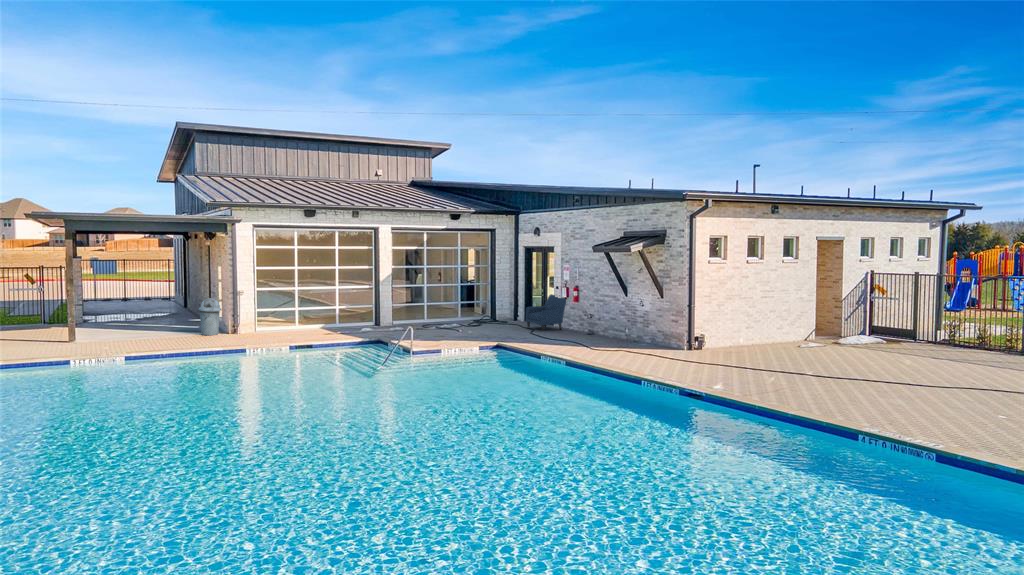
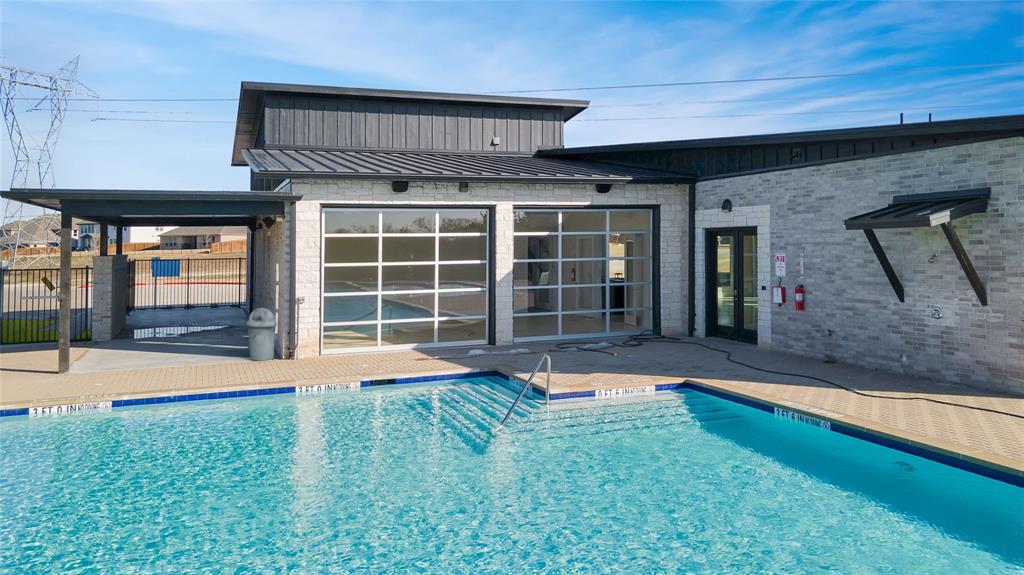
chair: present [525,294,566,331] -> none [713,299,783,357]

